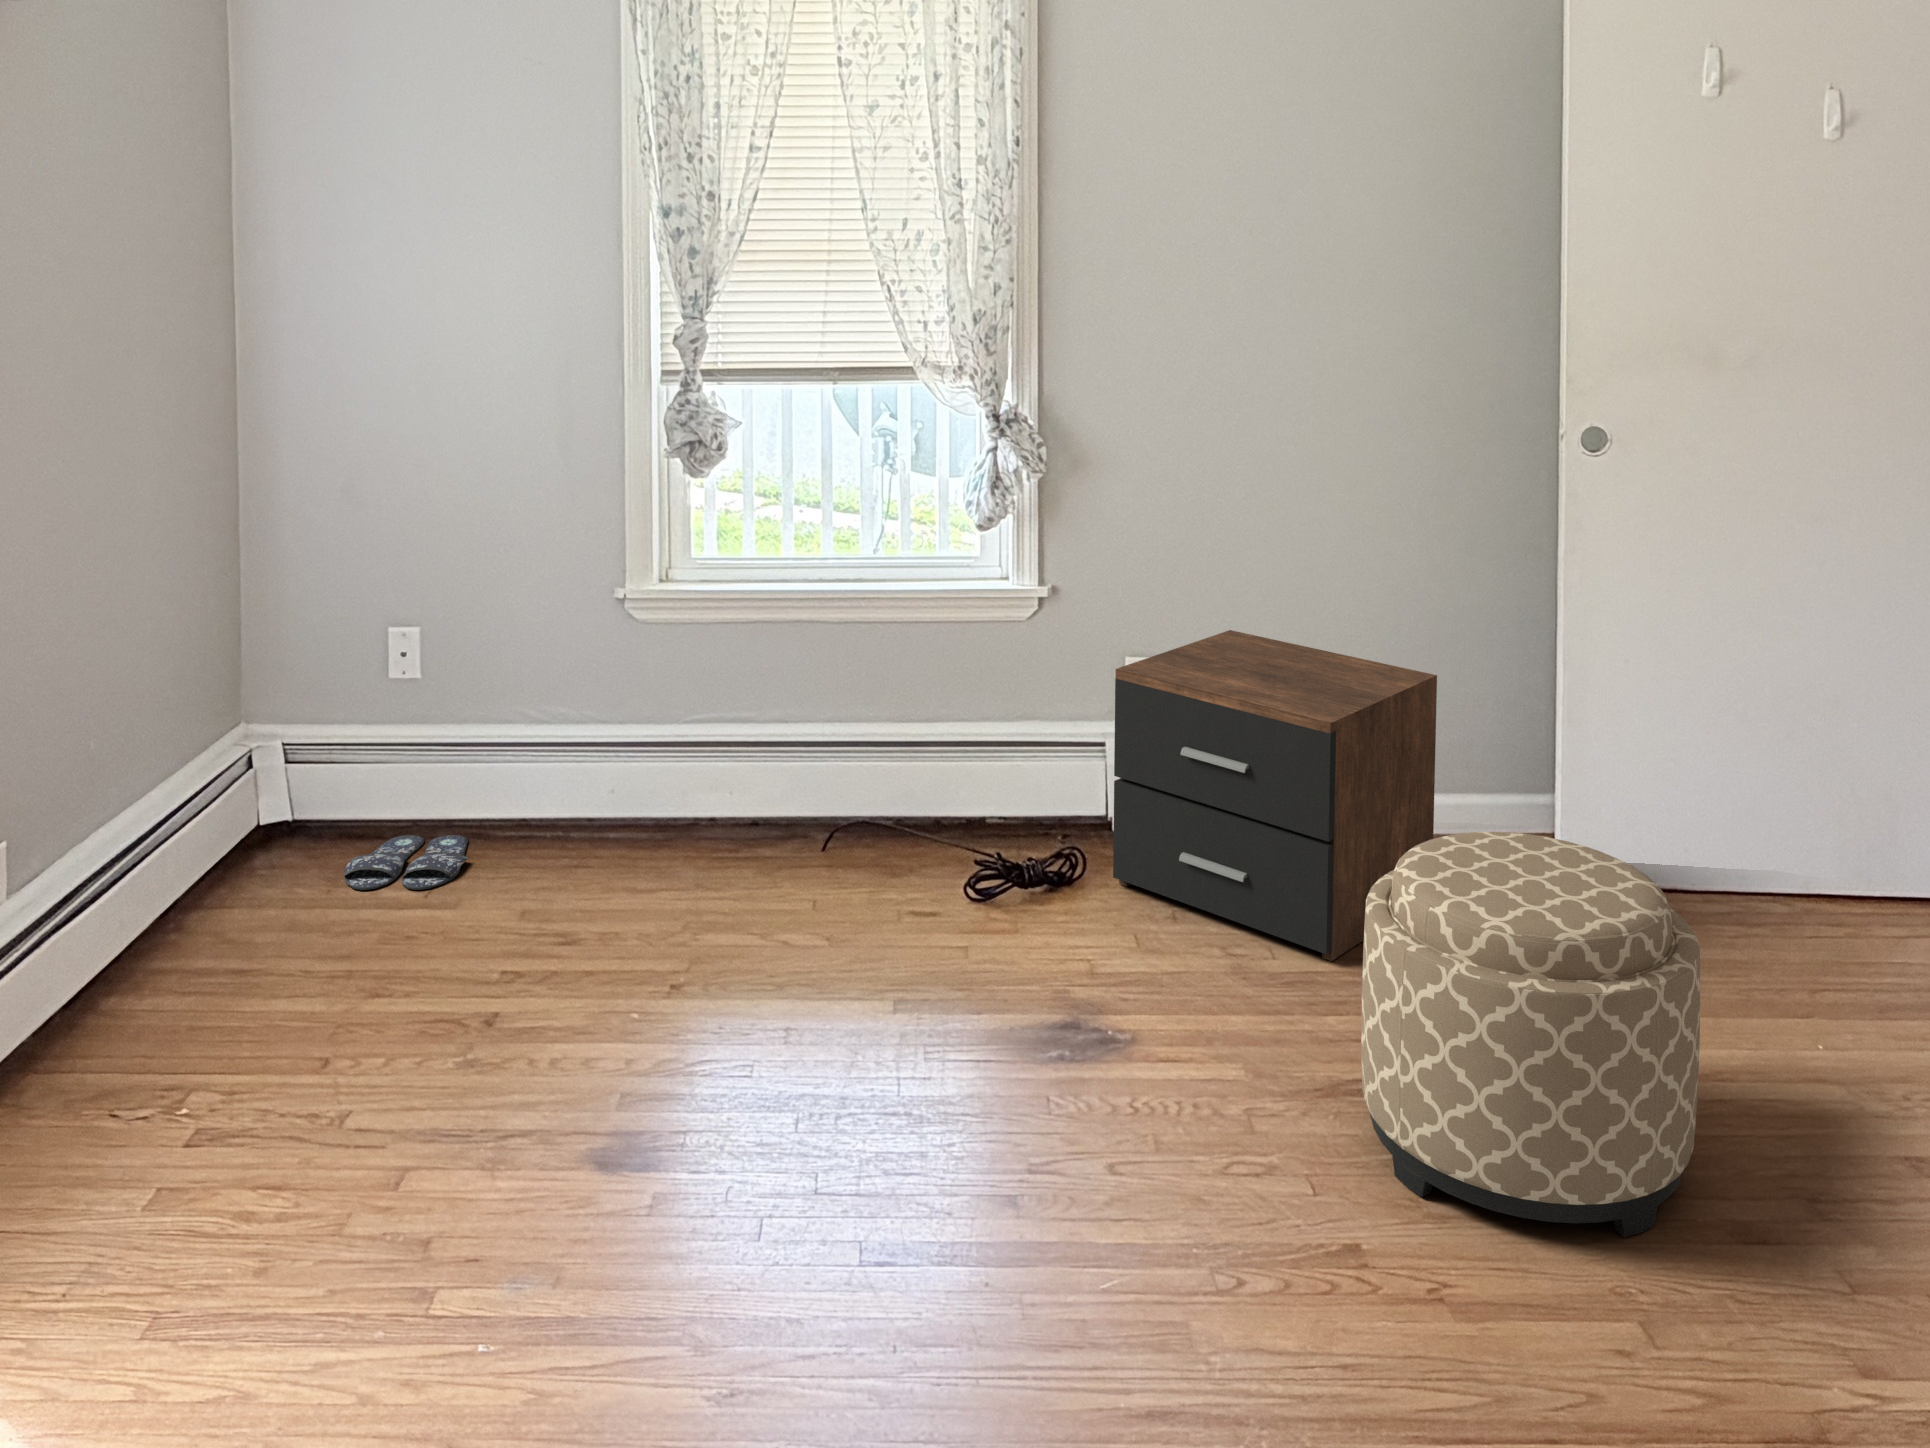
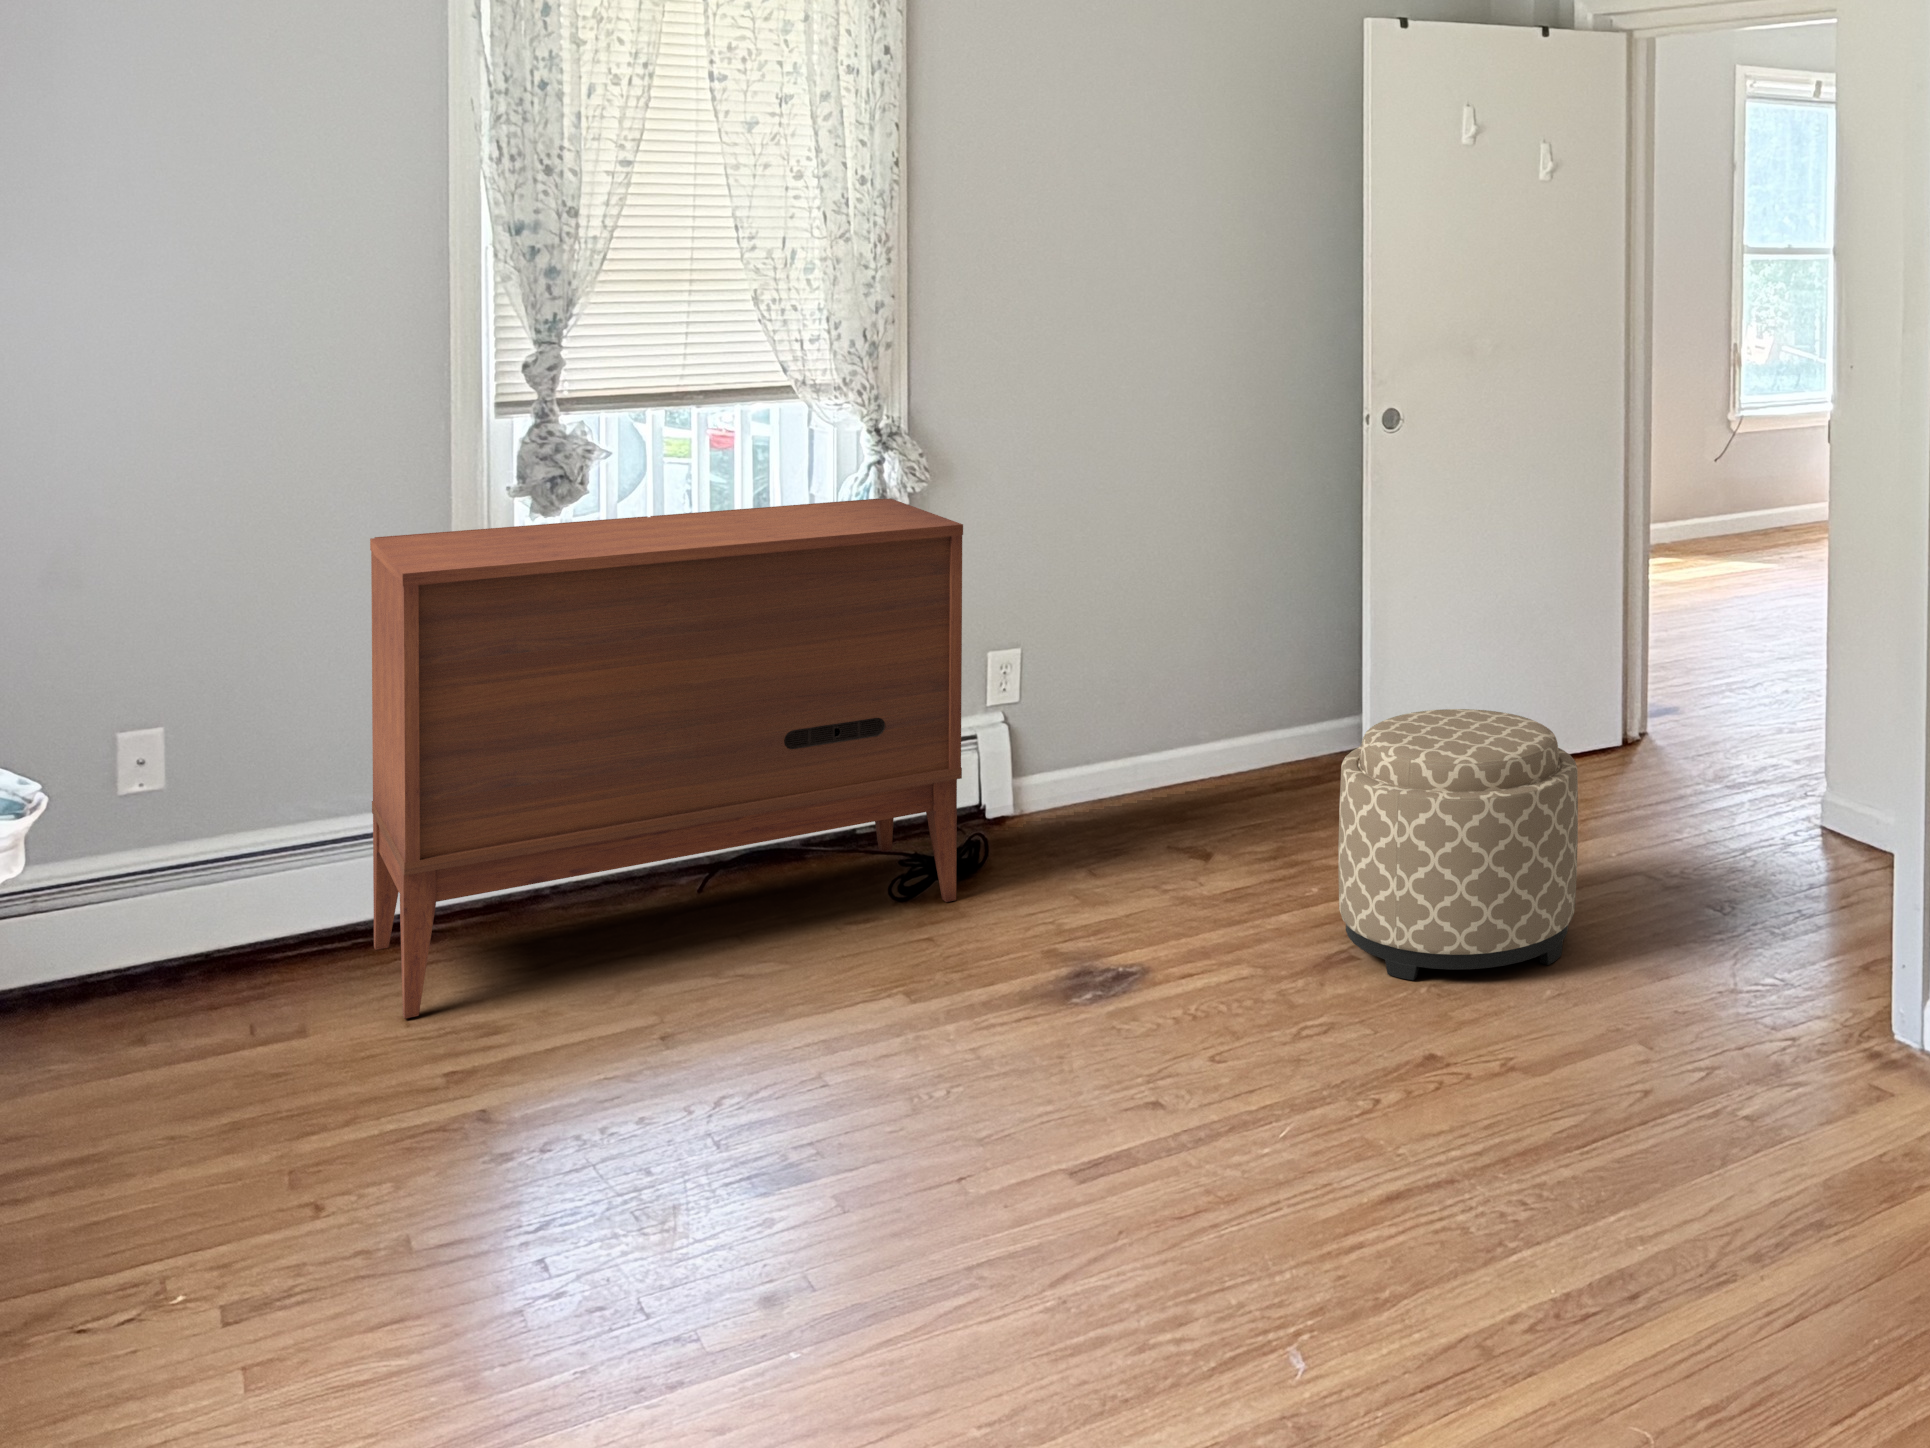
dresser: none [496,484,1016,922] -> present [370,498,963,1019]
nightstand: present [1113,630,1437,961] -> none [1026,615,1291,867]
slippers: present [344,835,469,890] -> none [118,966,286,1038]

